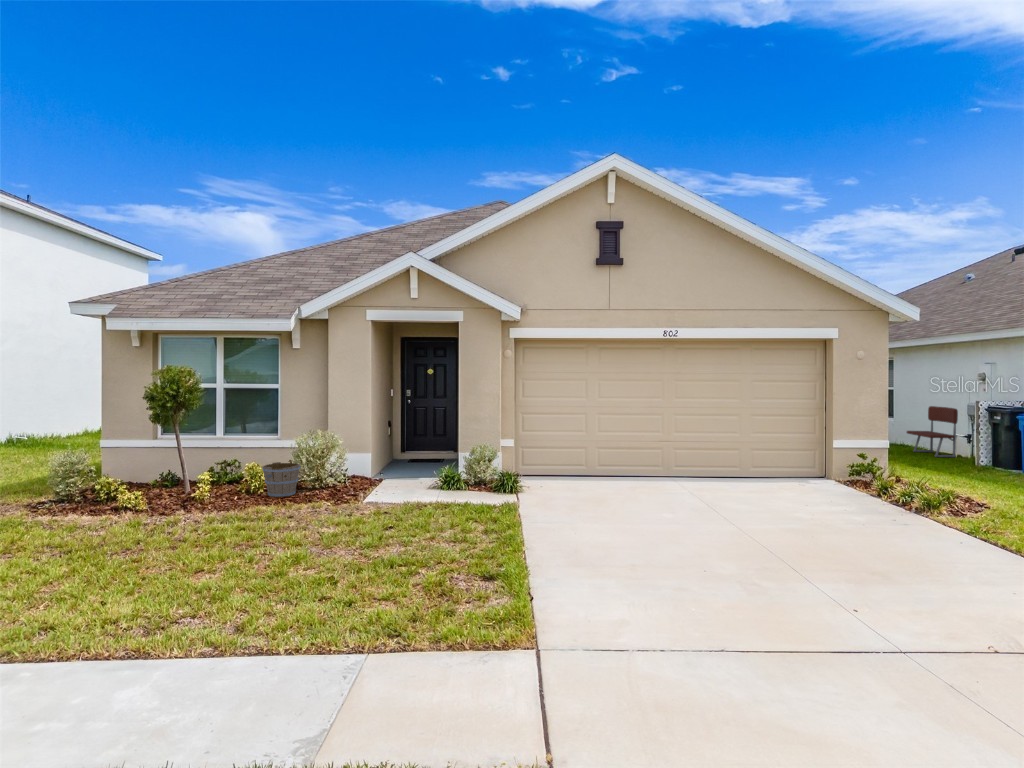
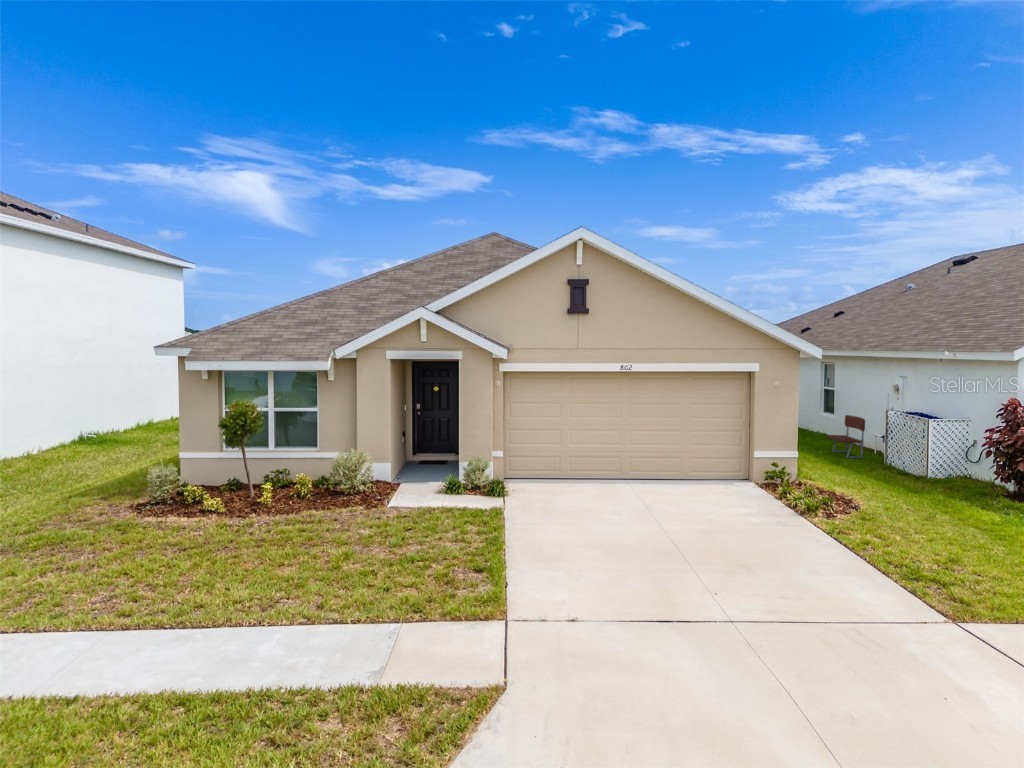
wooden bucket: present [262,462,301,497] -> none [309,473,338,501]

